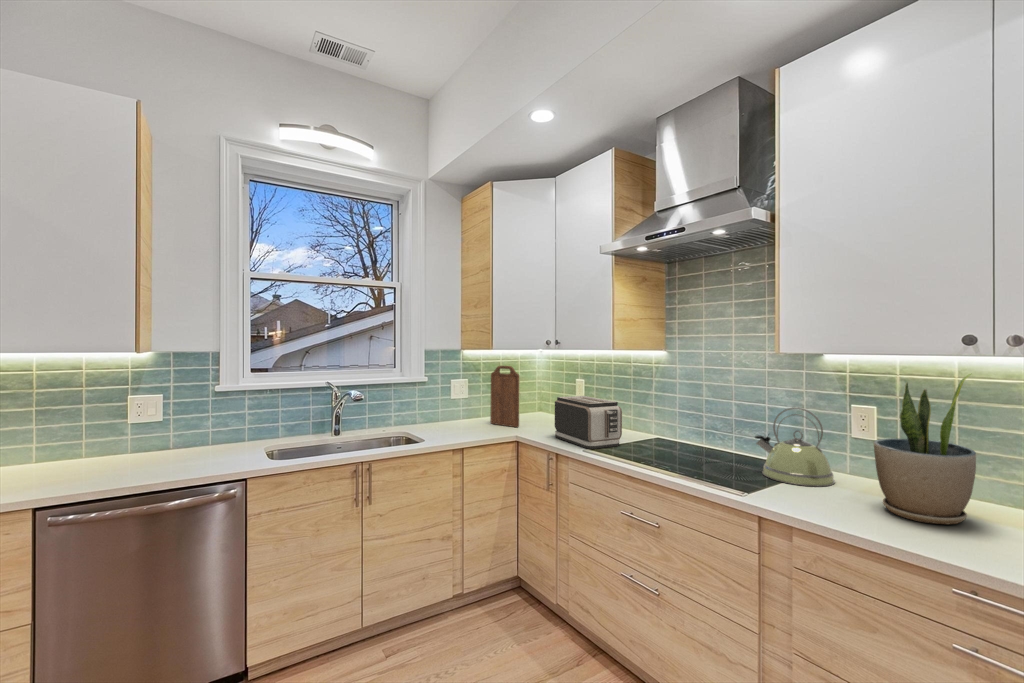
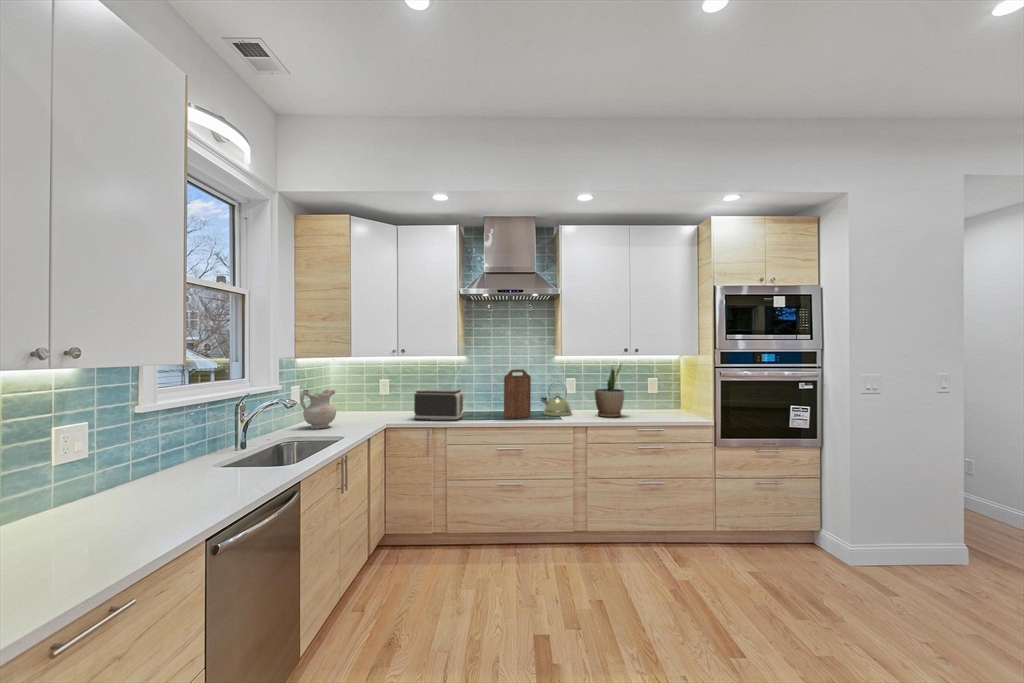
cutting board: present [490,366,520,427] -> present [504,369,531,418]
ceramic pitcher: none [437,384,473,429] -> present [300,390,336,429]

